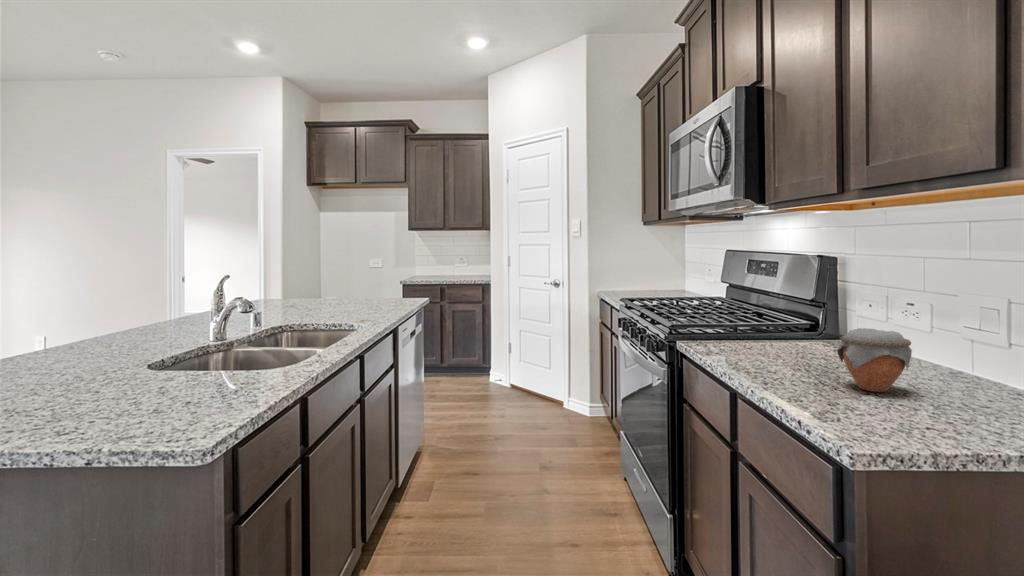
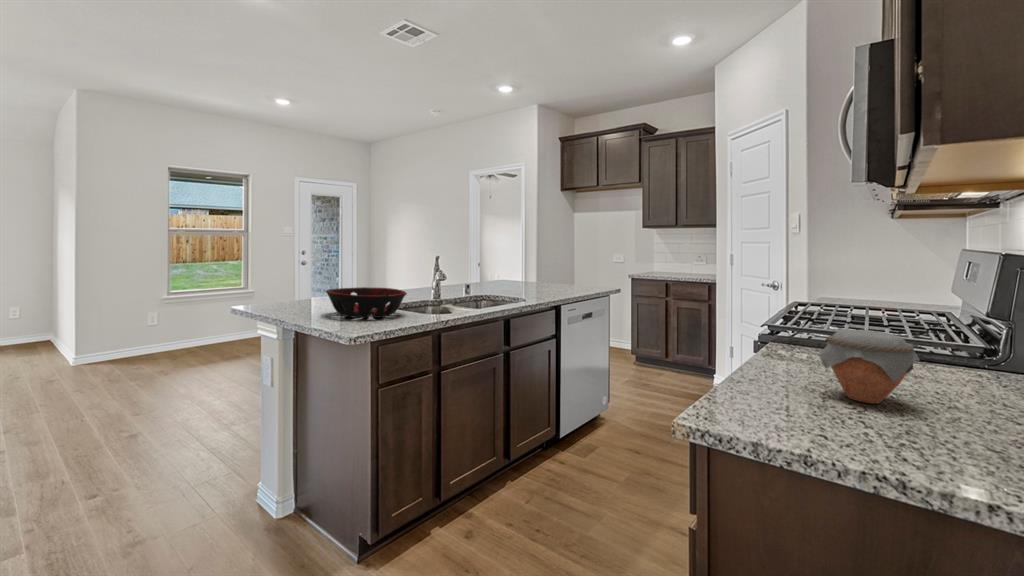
decorative bowl: none [107,339,266,402] -> present [326,287,407,318]

